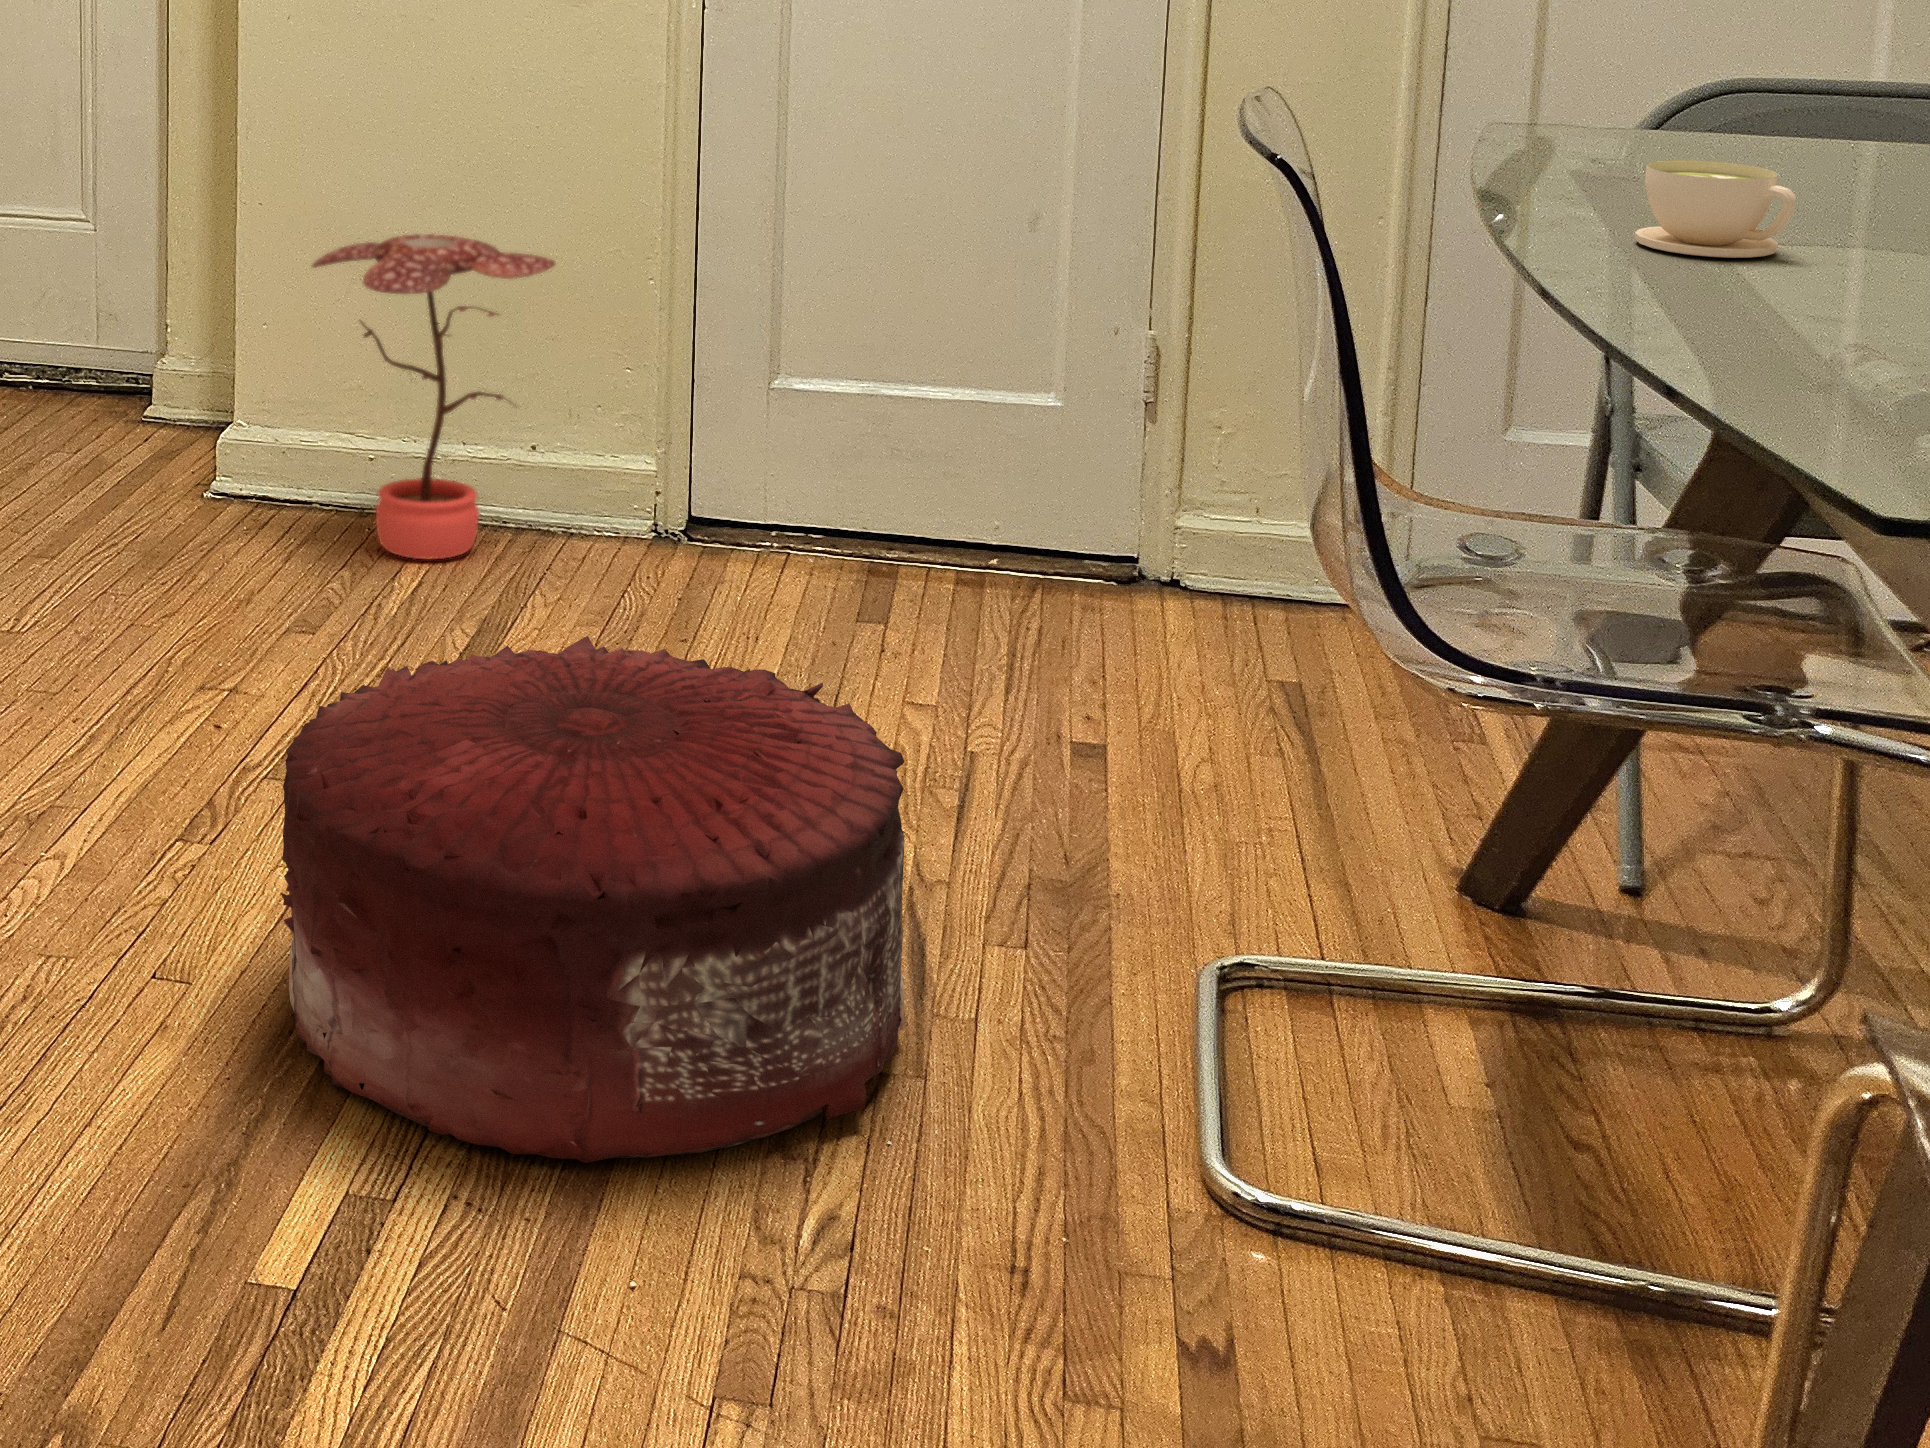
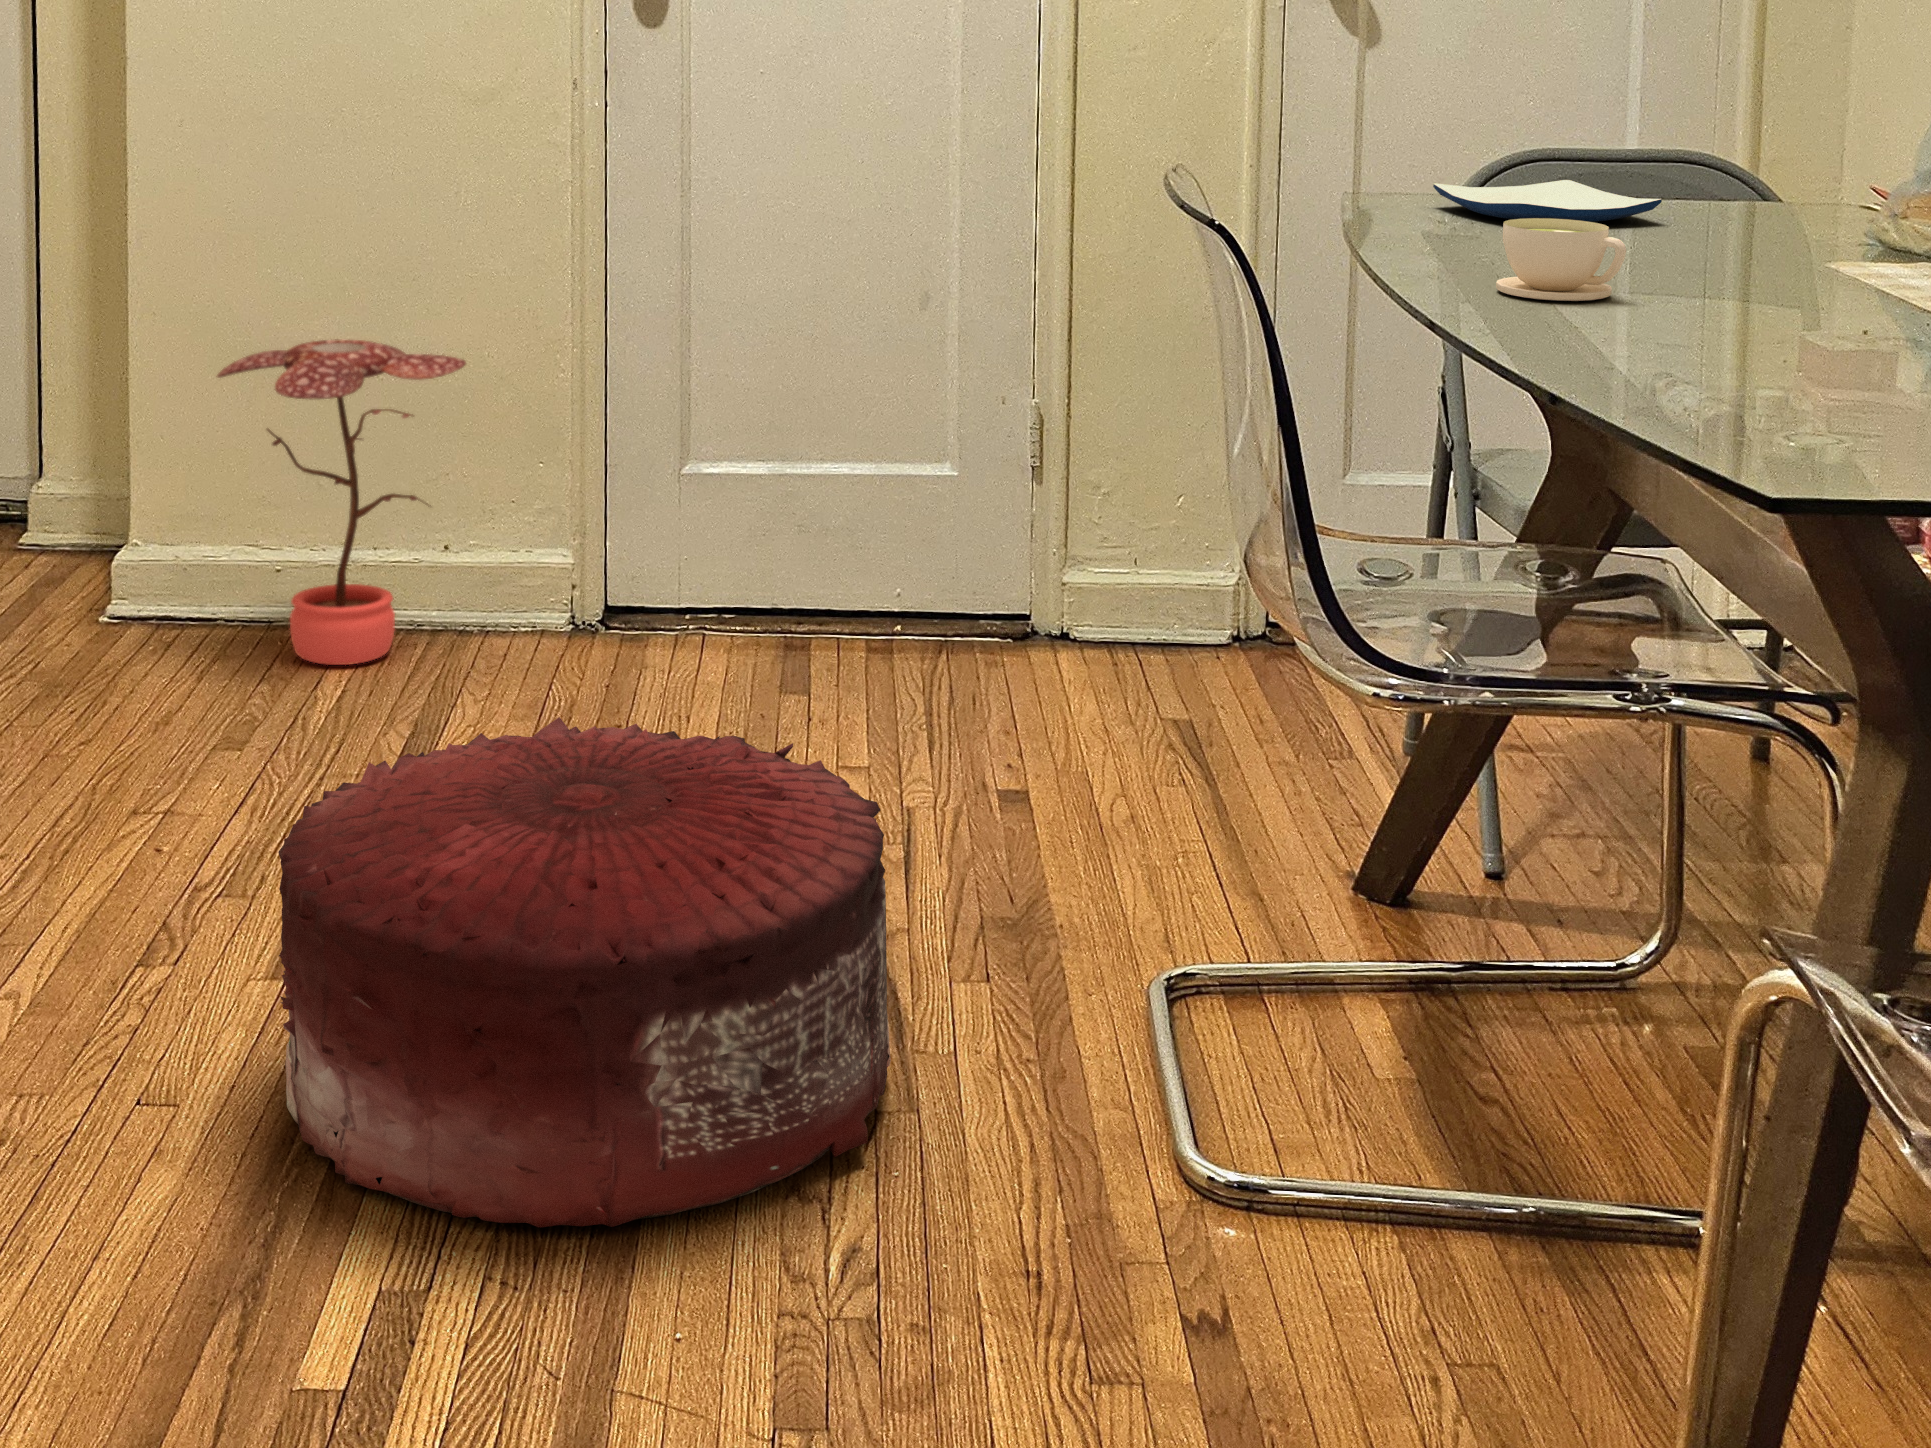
plate: none [1599,113,1879,163] -> present [1433,180,1662,222]

